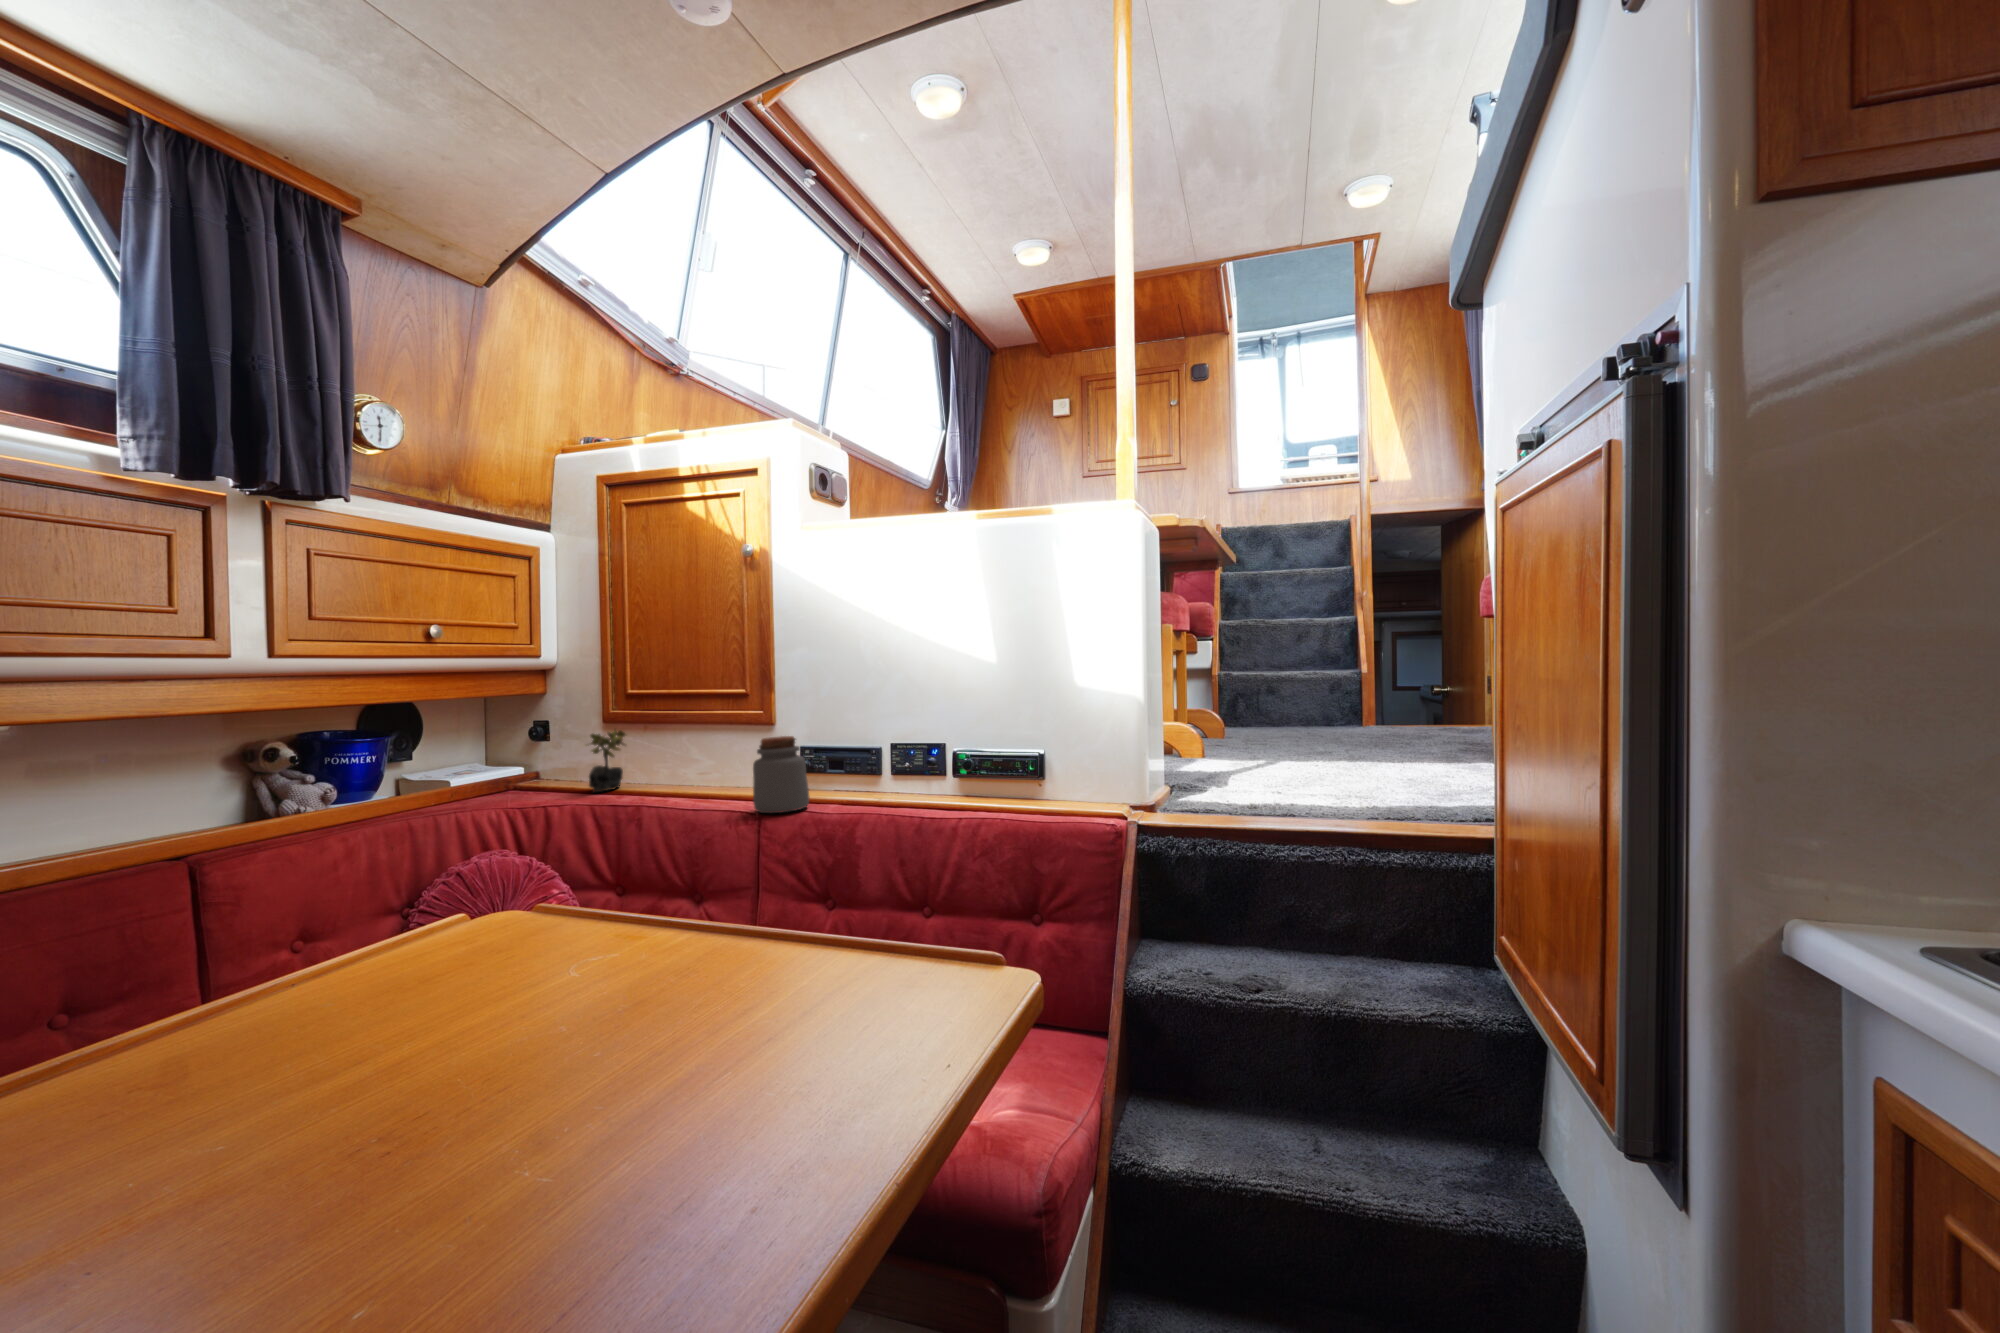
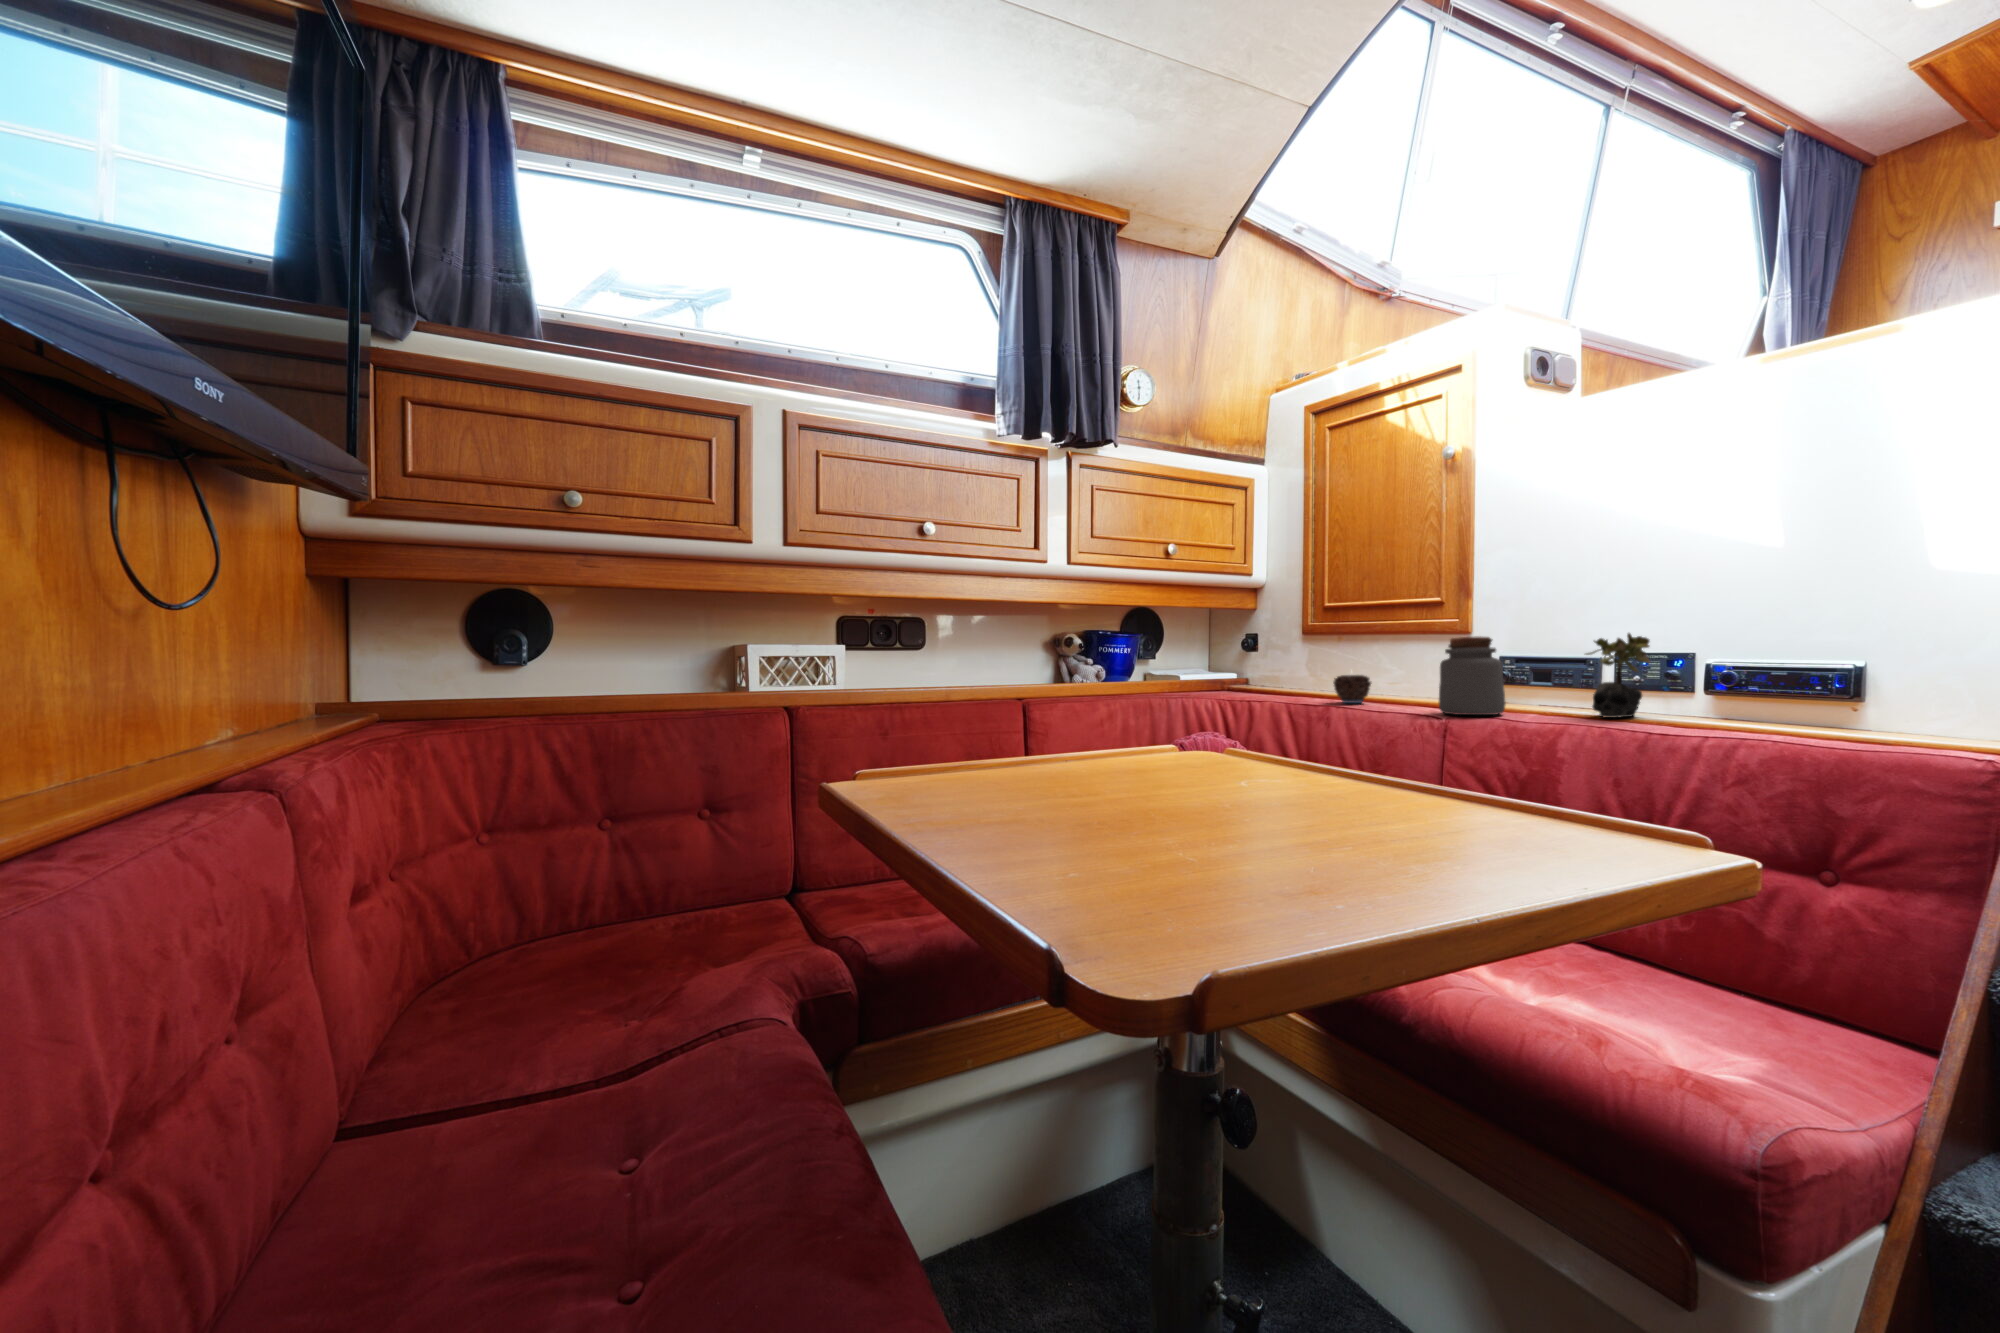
succulent plant: present [589,730,626,792] -> present [1586,633,1650,718]
candle: none [646,769,687,806] -> present [1333,675,1371,703]

